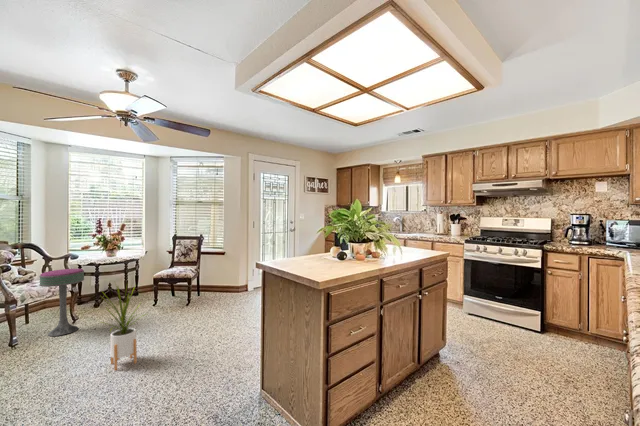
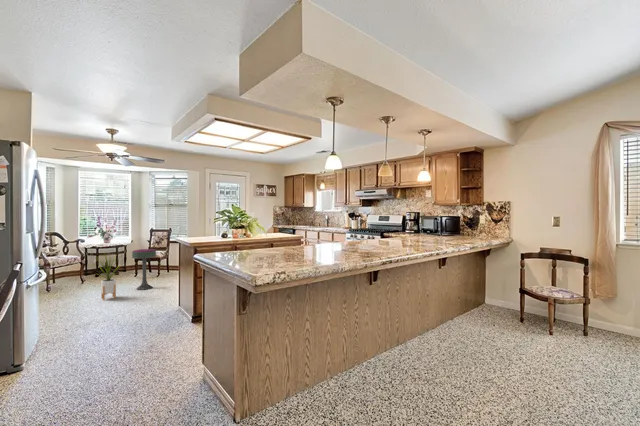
bar stool: present [39,269,84,336] -> present [132,249,156,290]

